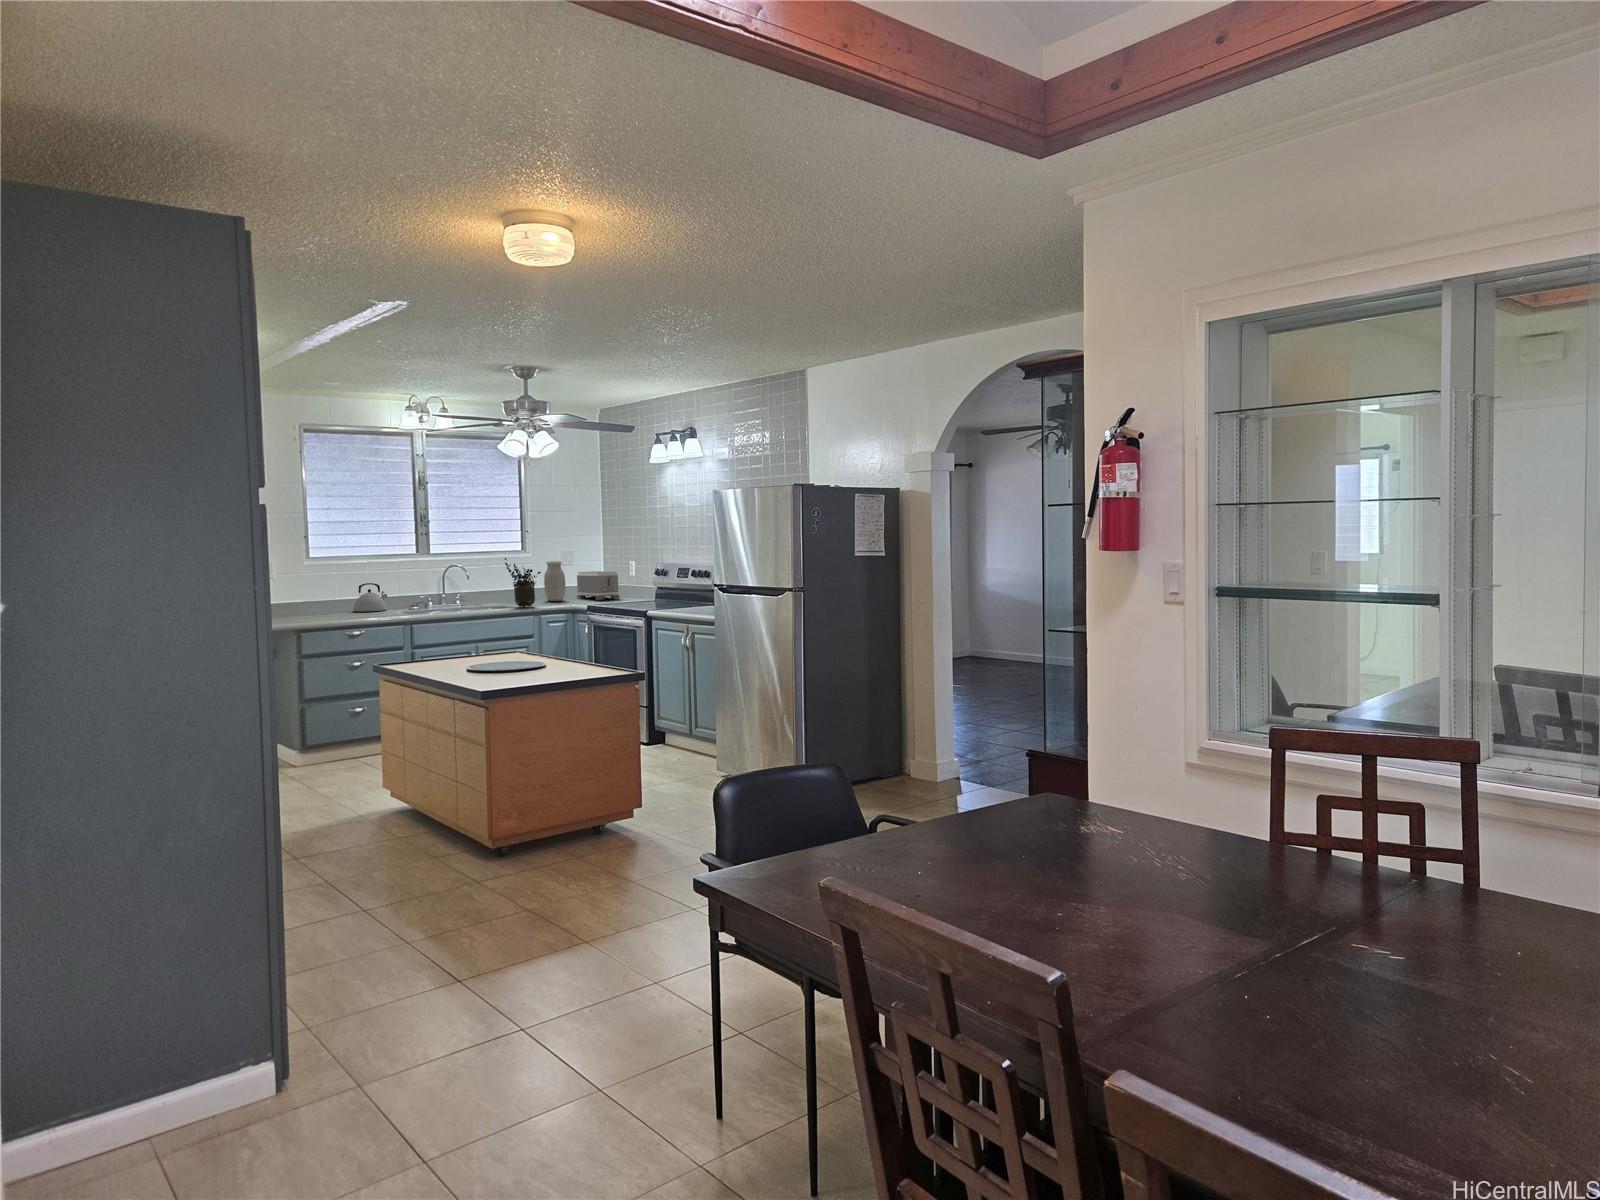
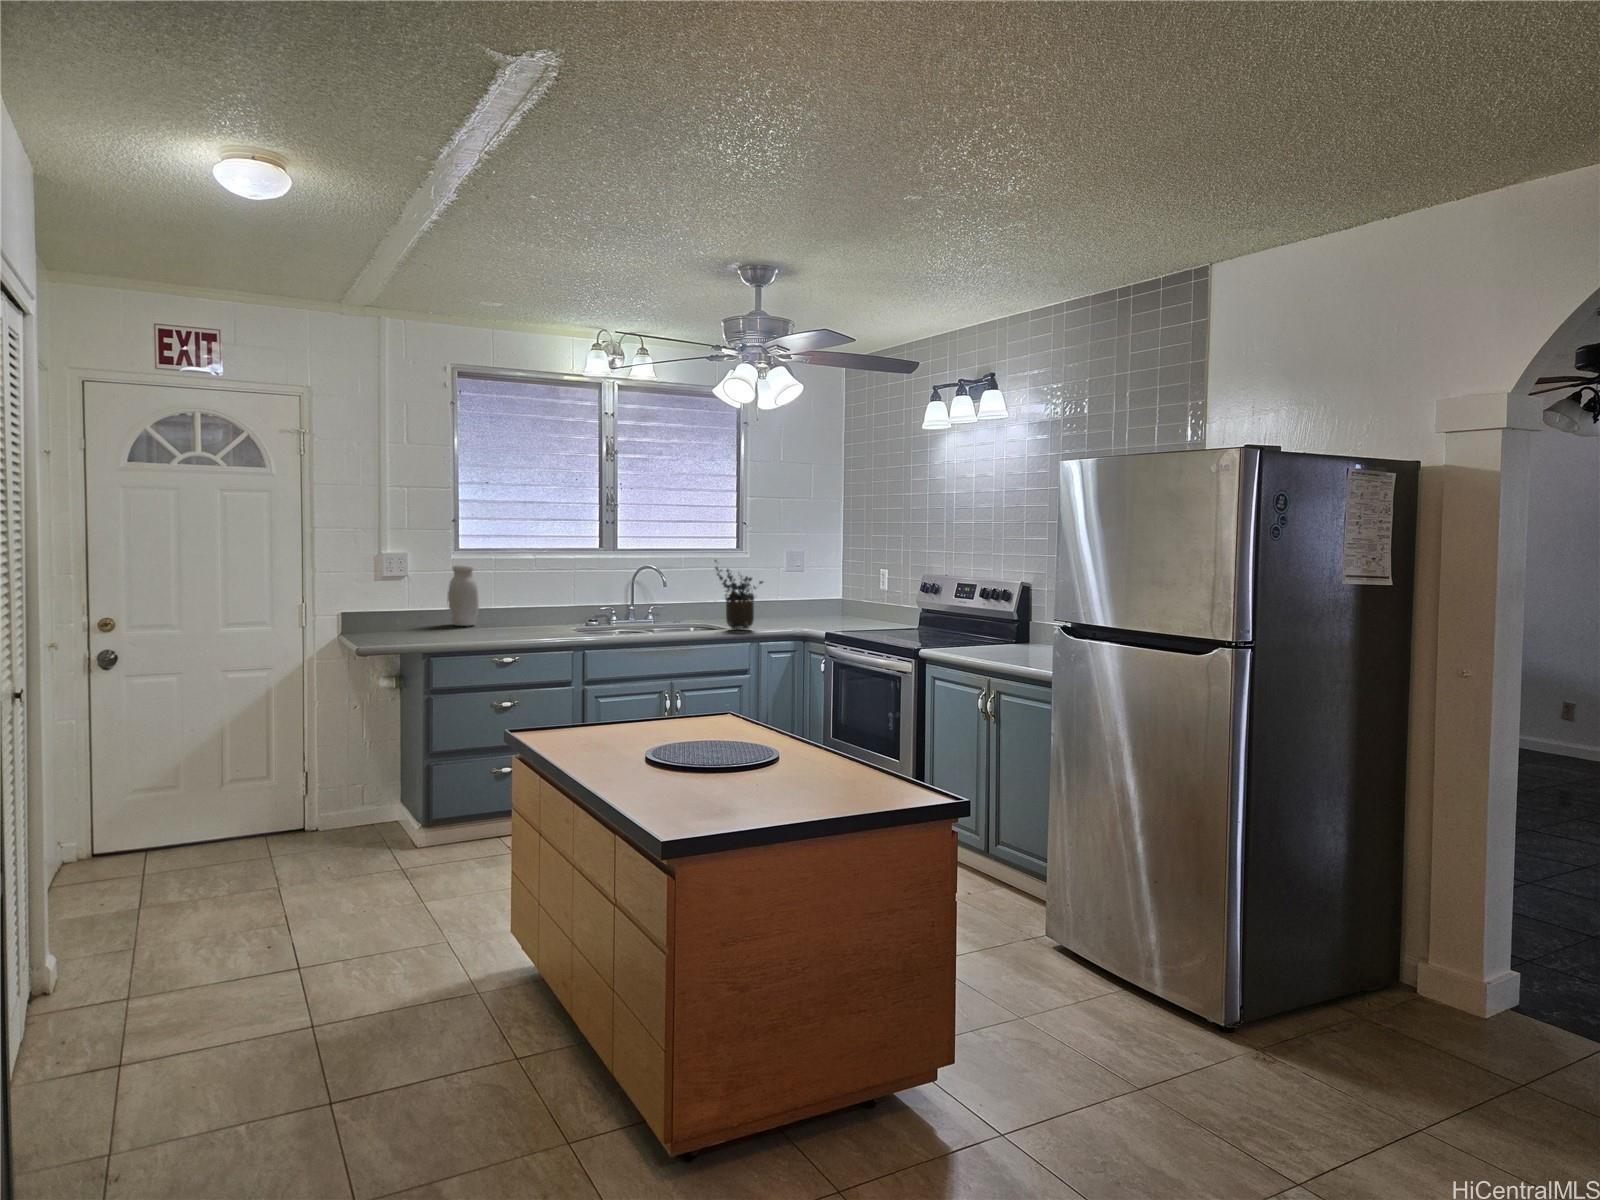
jar: present [544,561,565,601] -> present [448,565,479,626]
toaster: present [577,571,620,600] -> none [808,582,869,623]
kettle: present [354,583,387,611] -> none [511,588,557,627]

